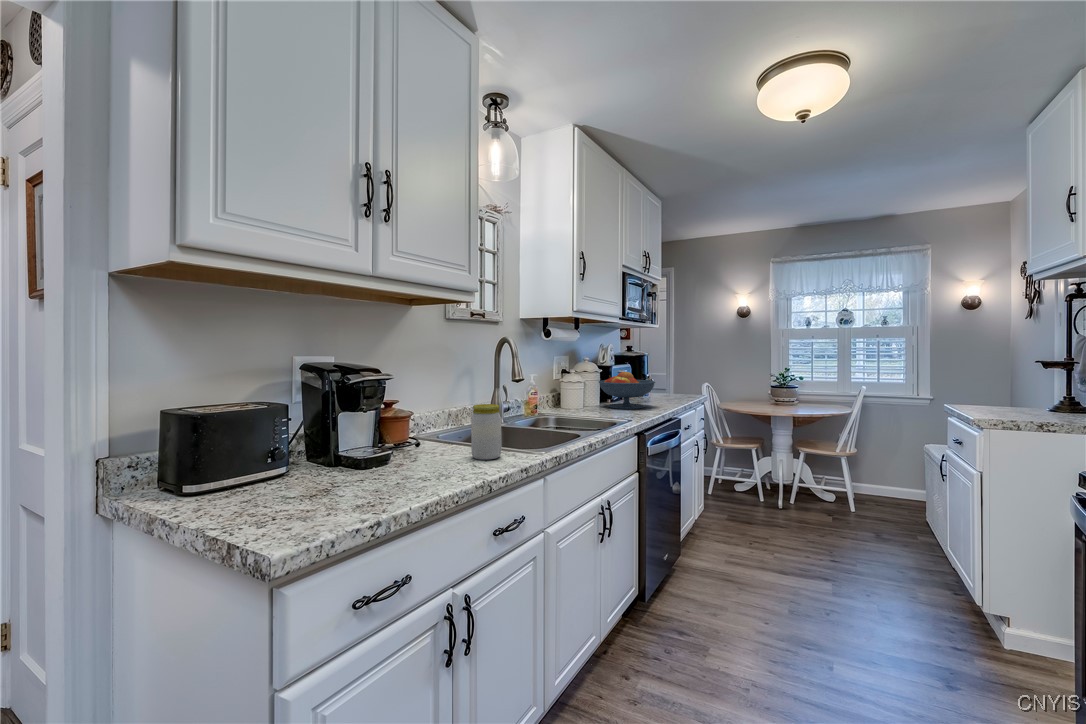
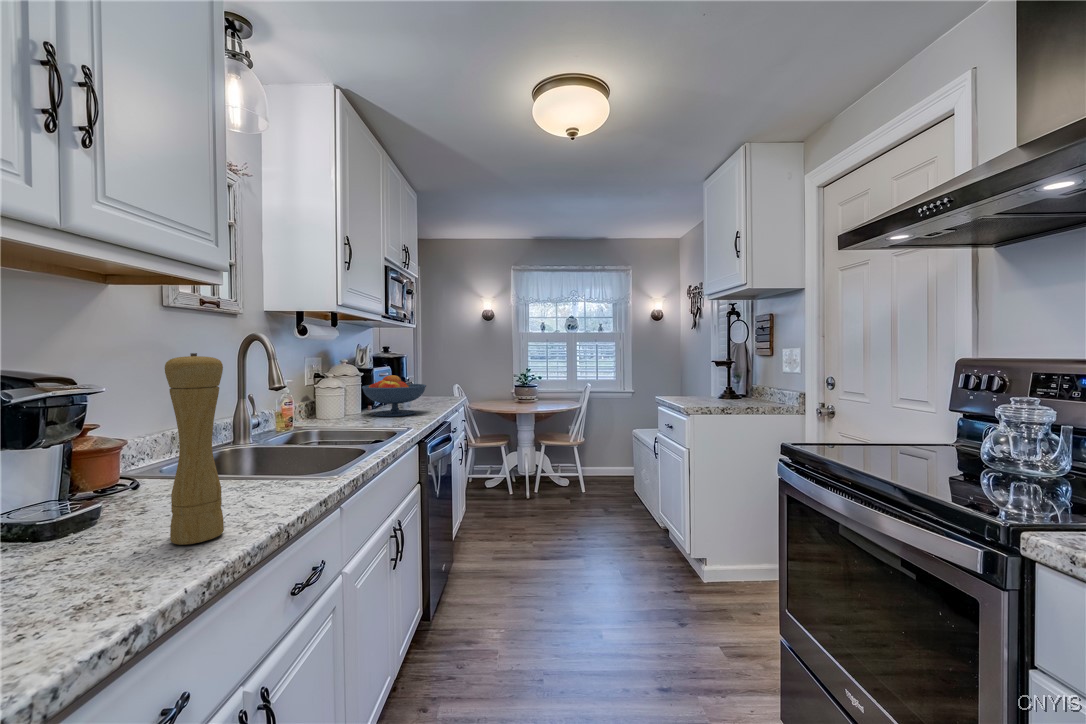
pepper mill: none [417,353,449,482] -> present [165,353,224,545]
jar: present [471,404,501,460] -> none [235,422,282,498]

